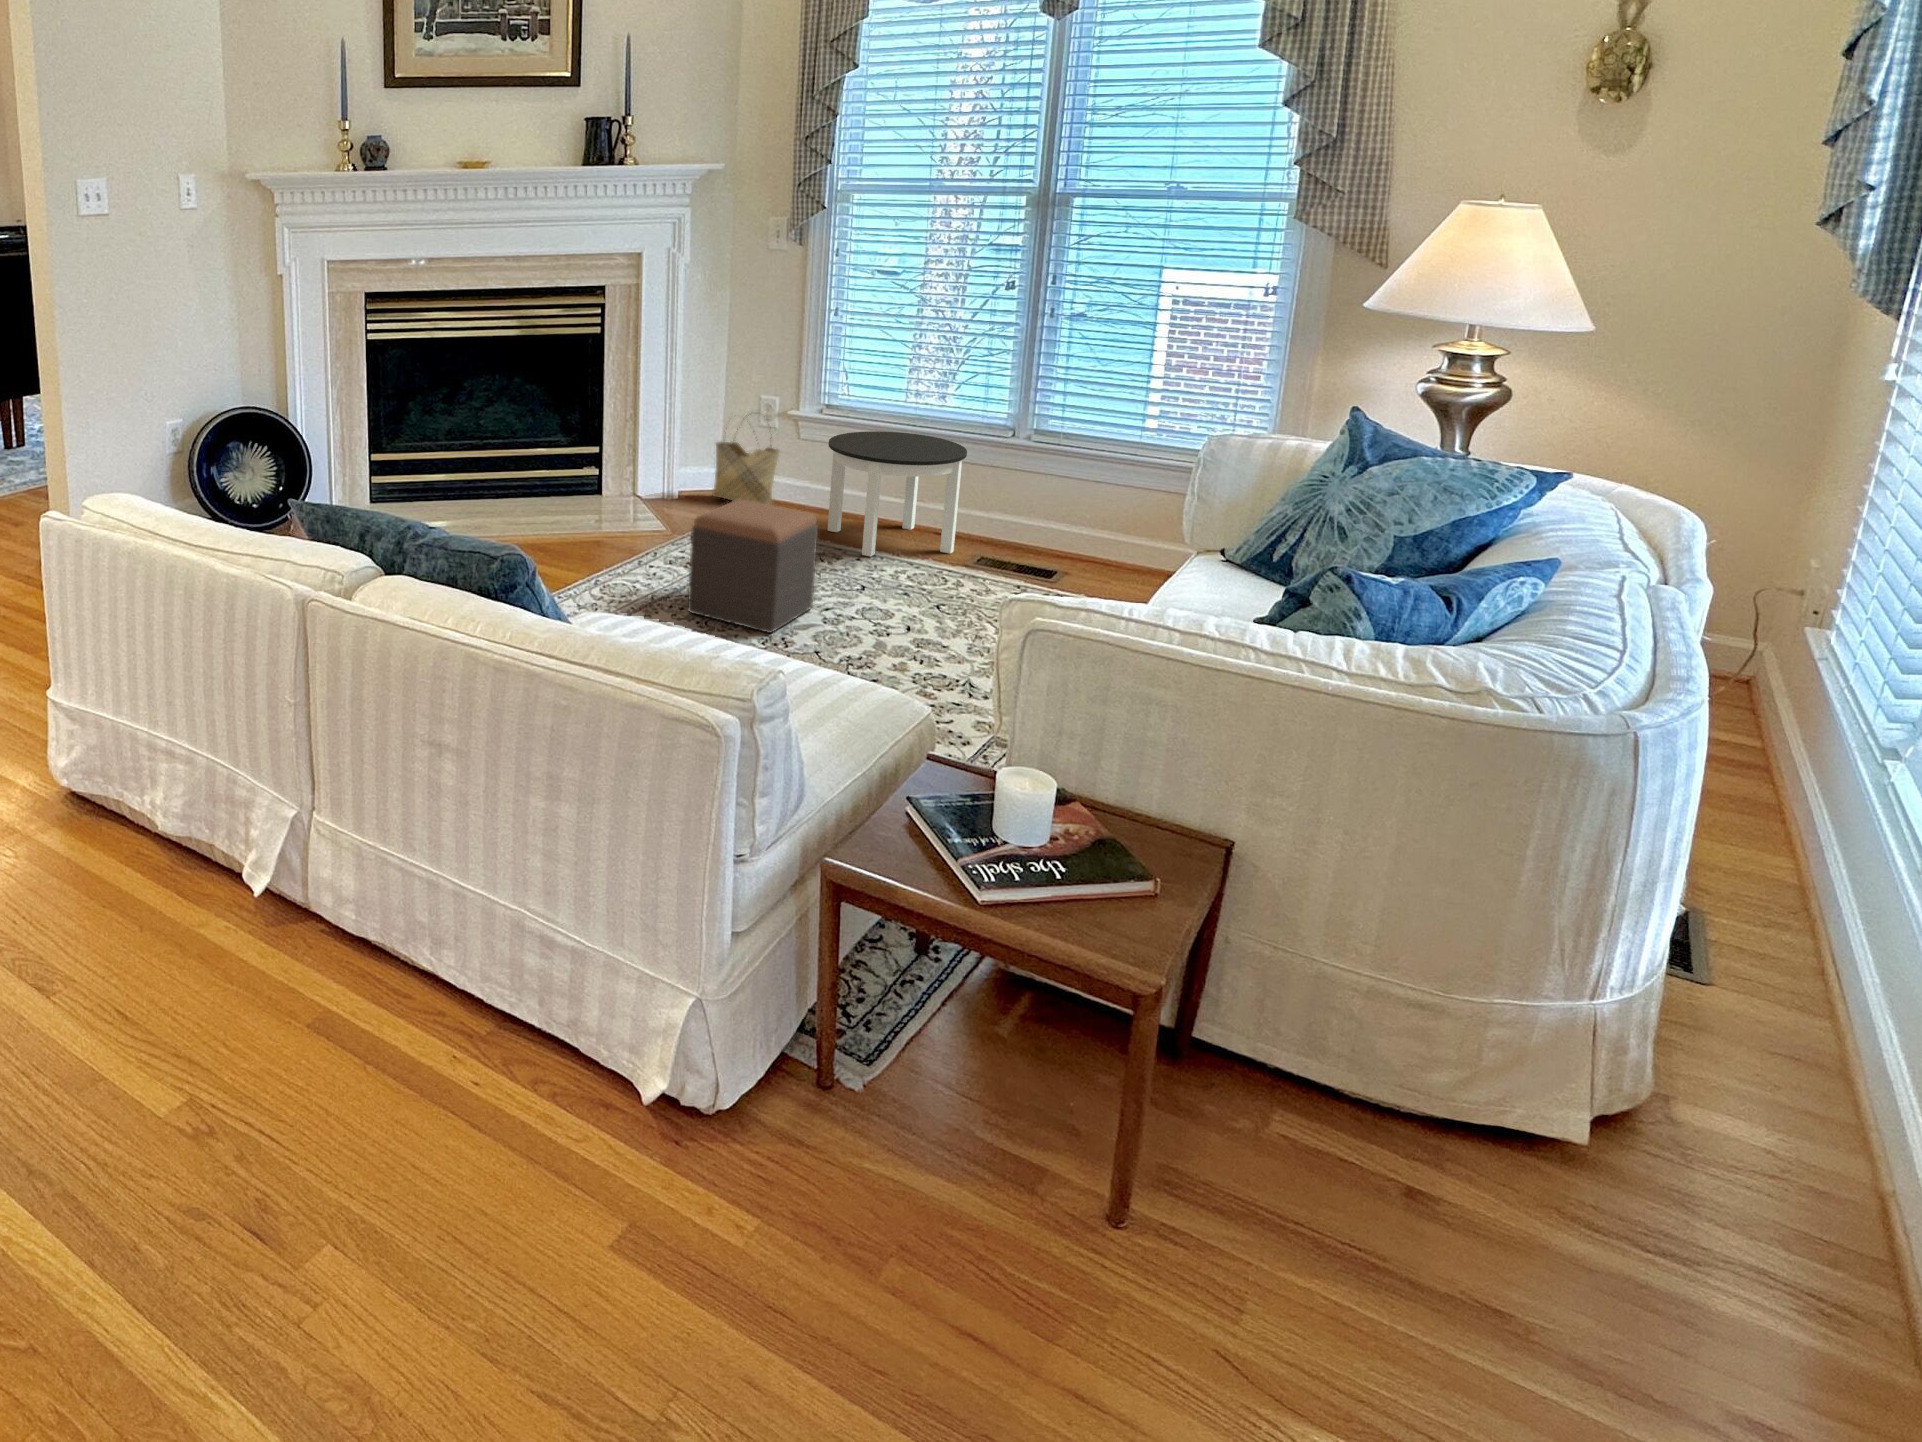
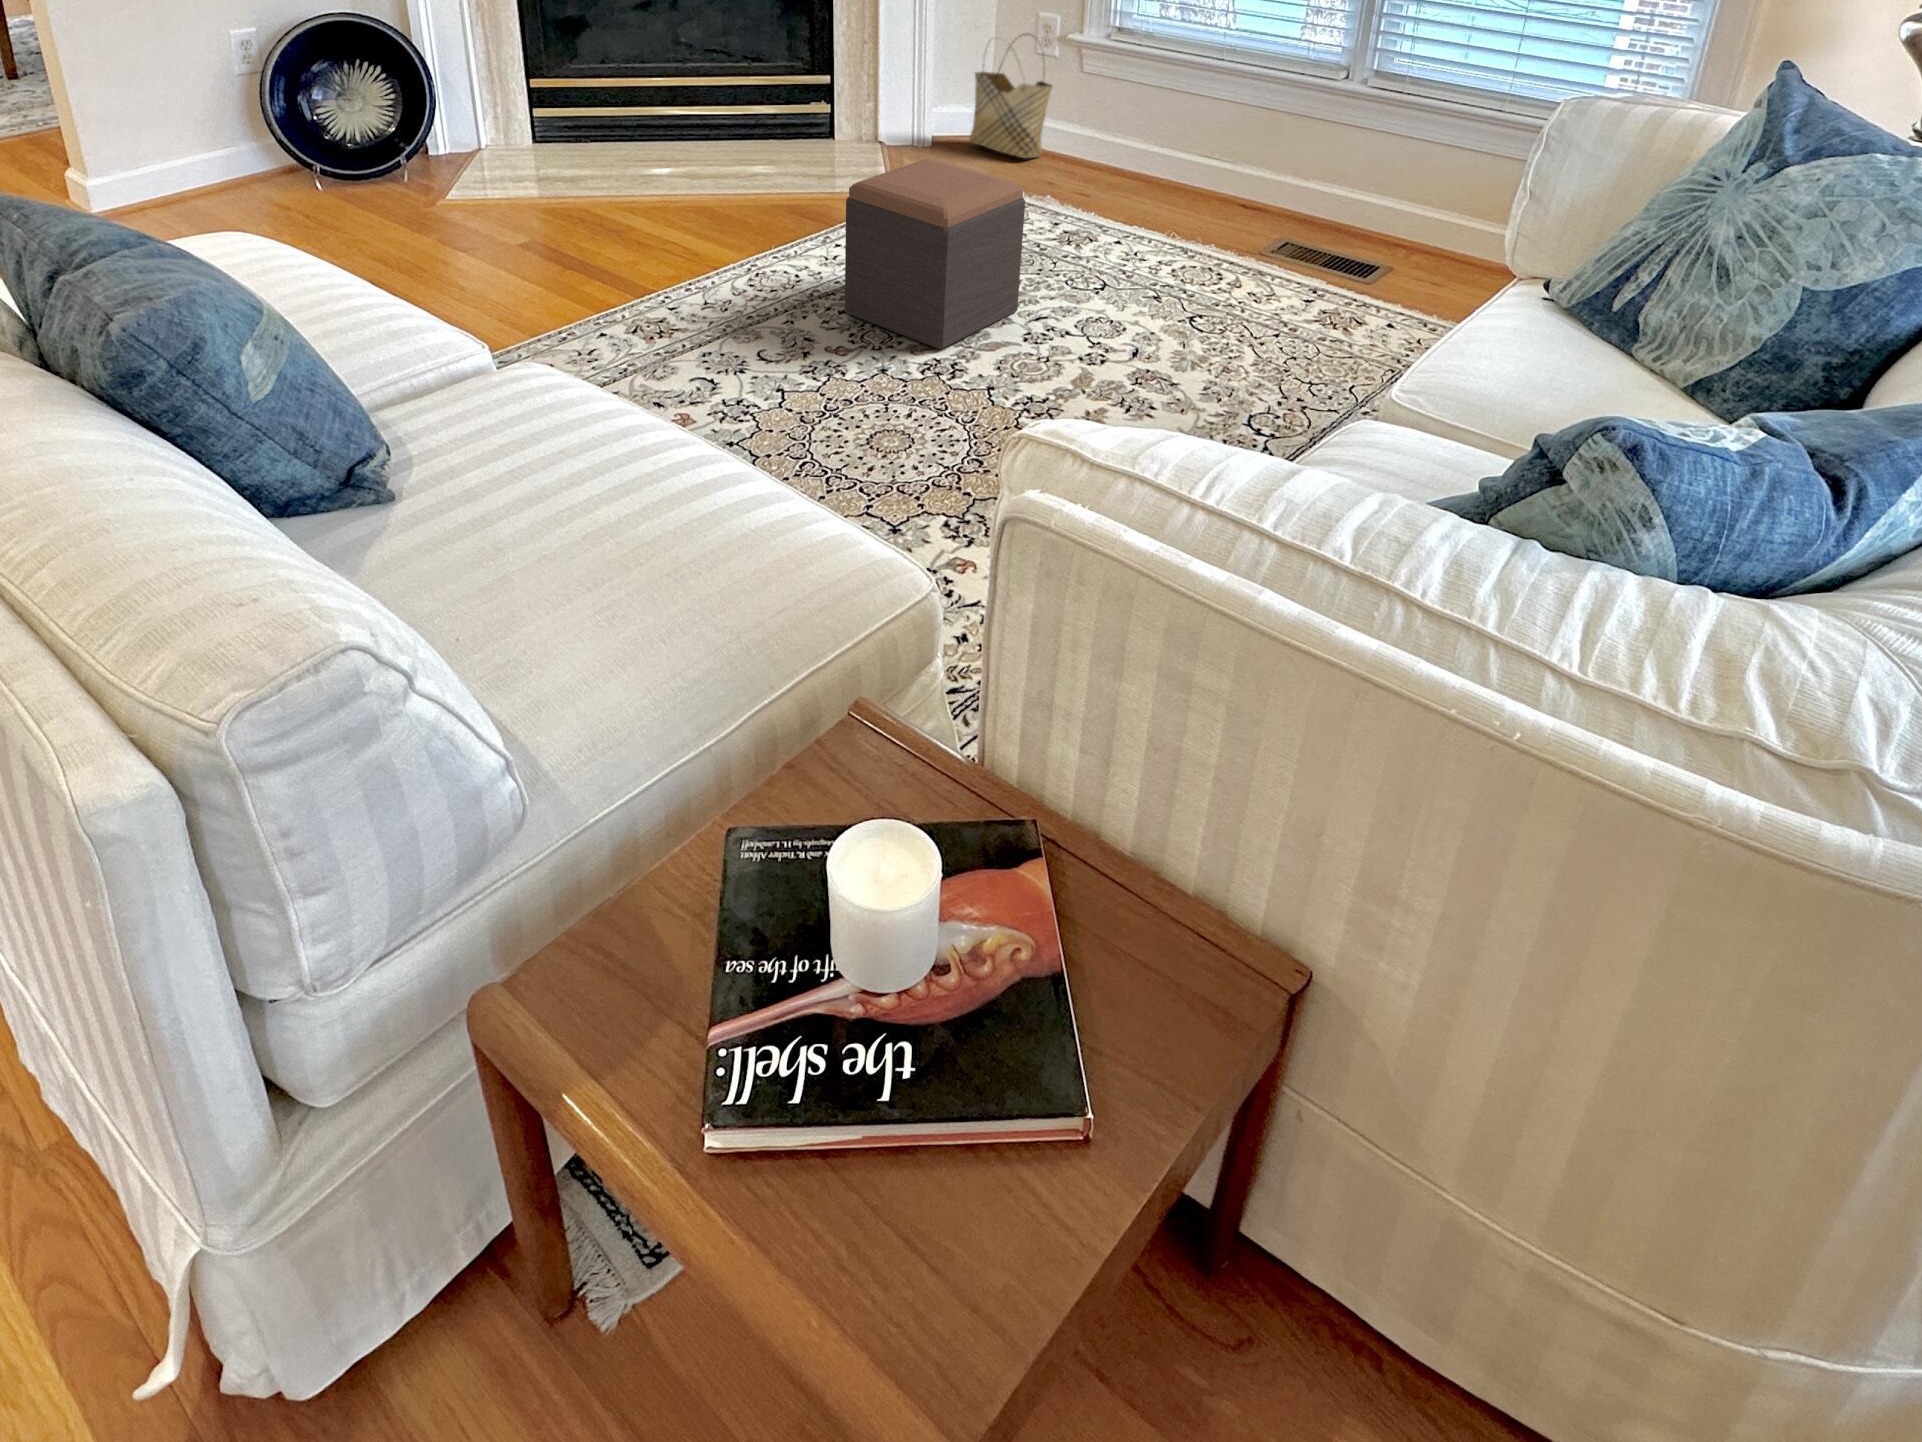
round table: present [828,431,967,557] -> none [1095,64,1275,235]

